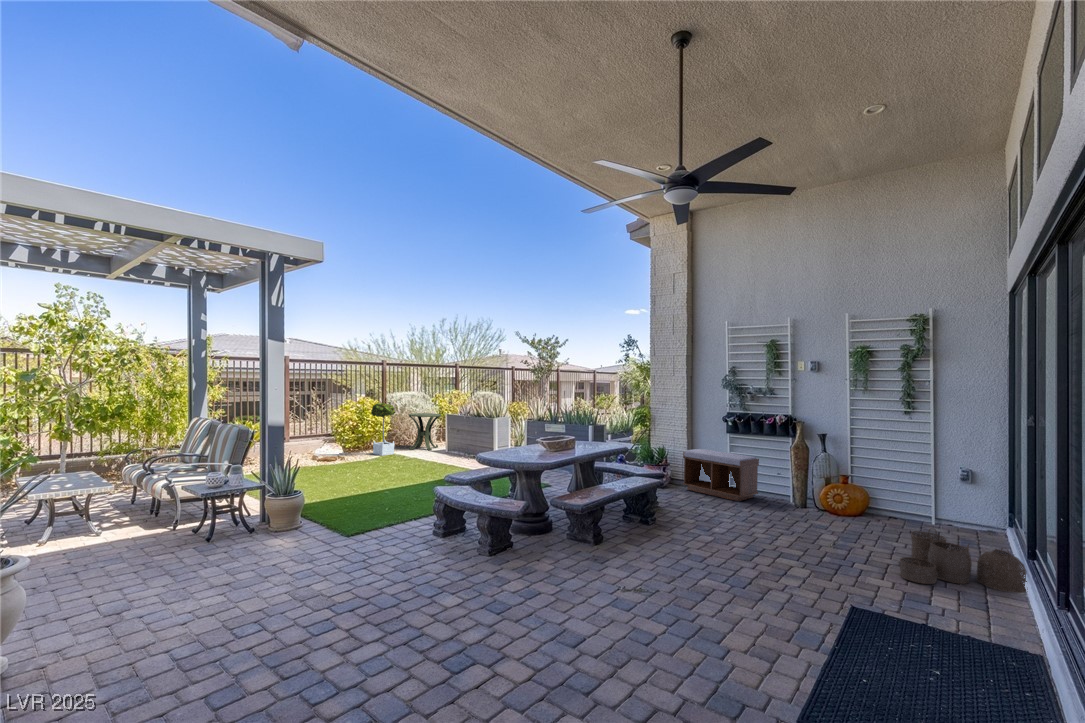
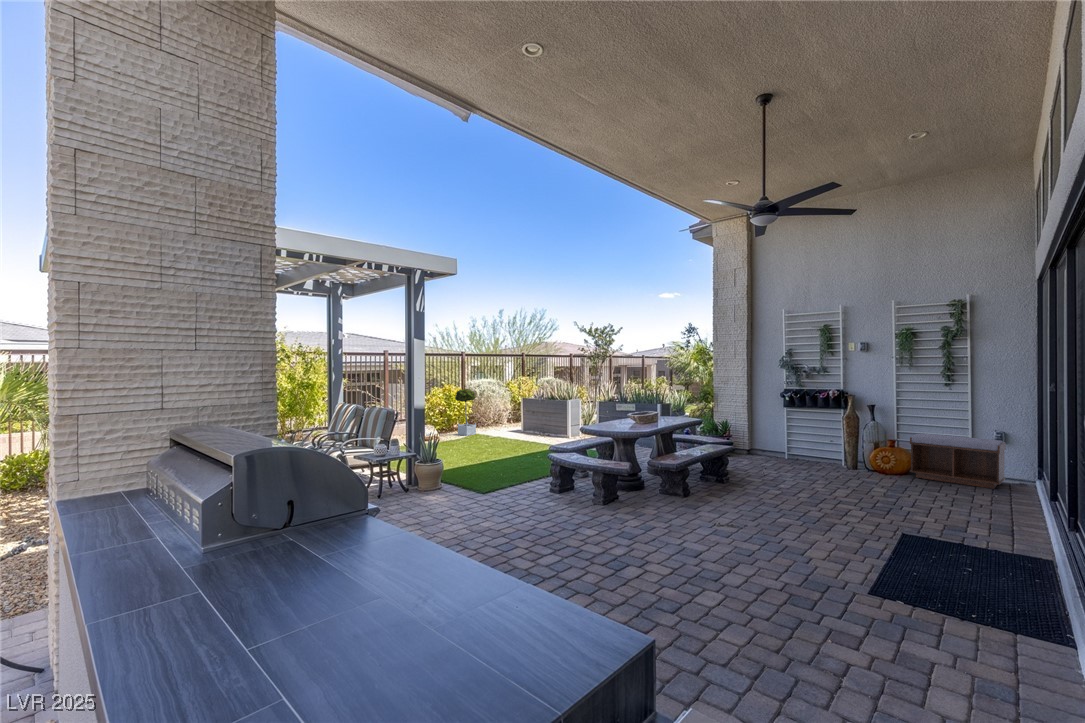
side table: present [409,413,441,451] -> none [485,398,513,431]
bench: present [683,449,759,501] -> present [910,434,1006,489]
woven basket: present [900,529,1028,593] -> none [941,479,1048,525]

